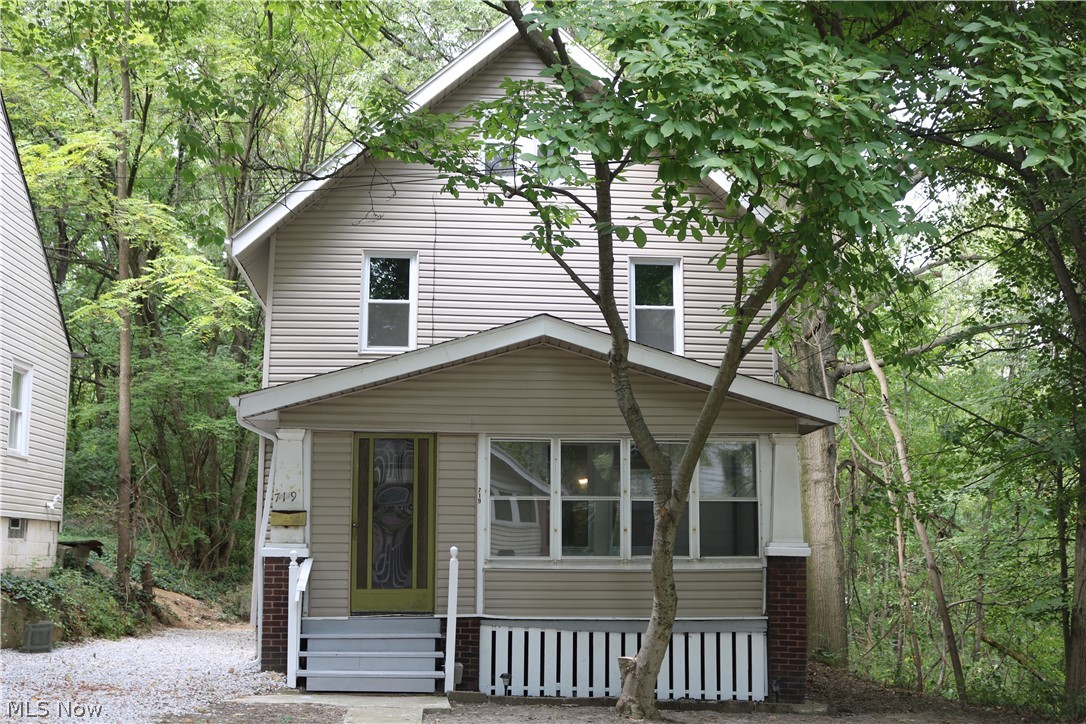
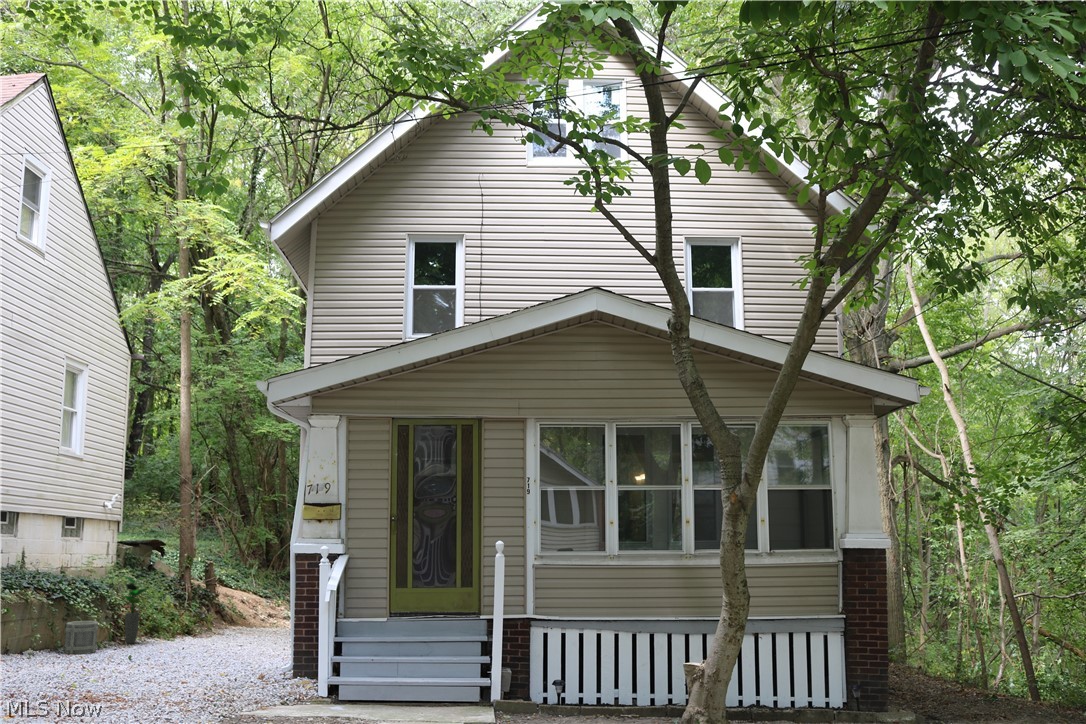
potted plant: none [71,578,101,644] -> present [123,577,147,644]

